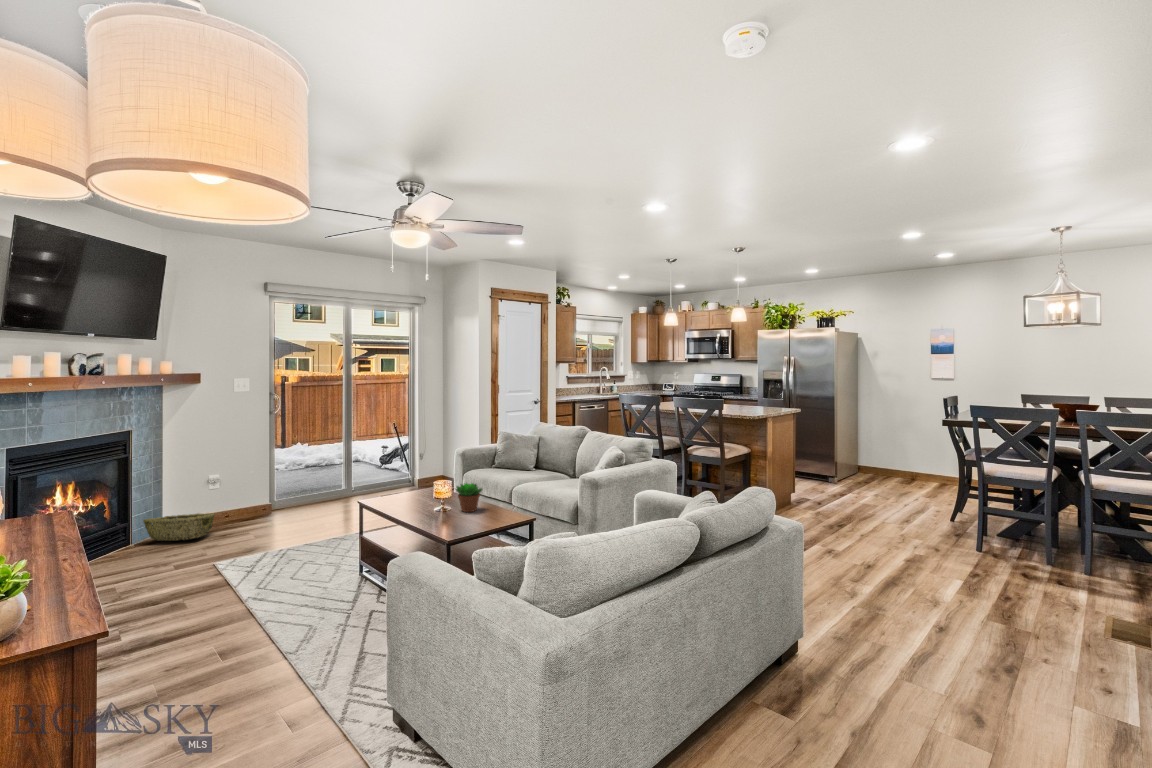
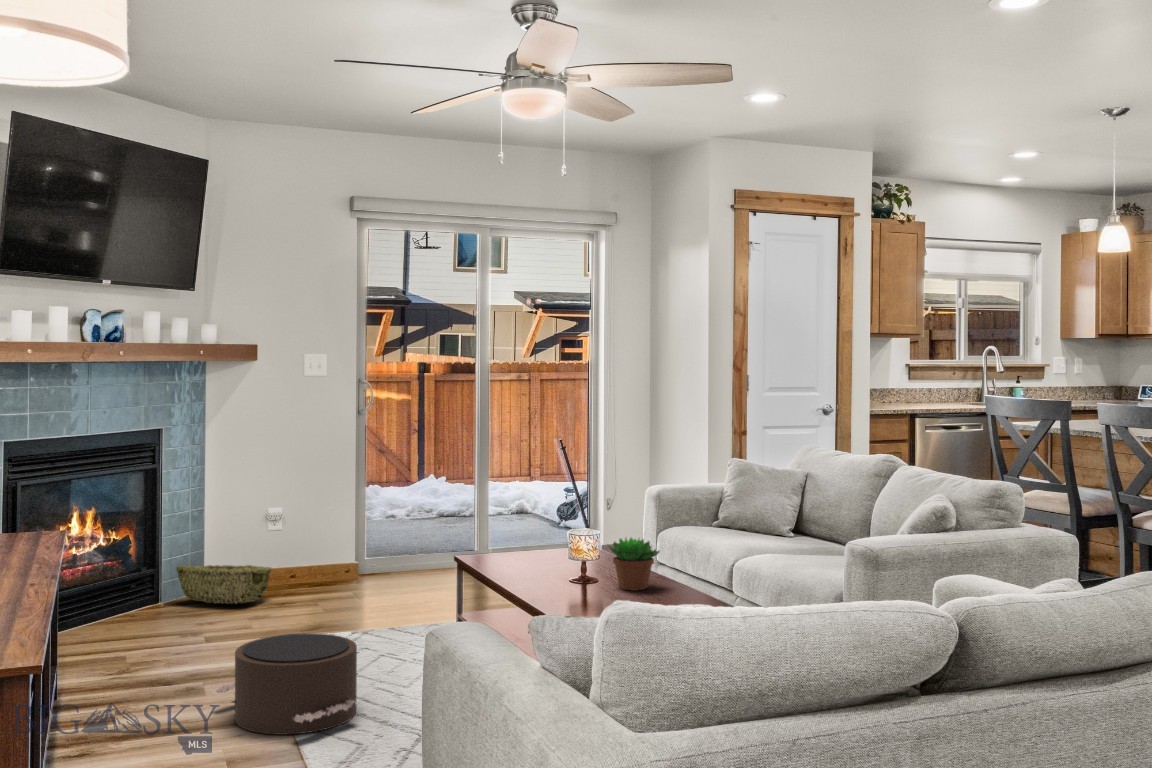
pouf: none [197,557,304,628] -> present [215,633,357,735]

